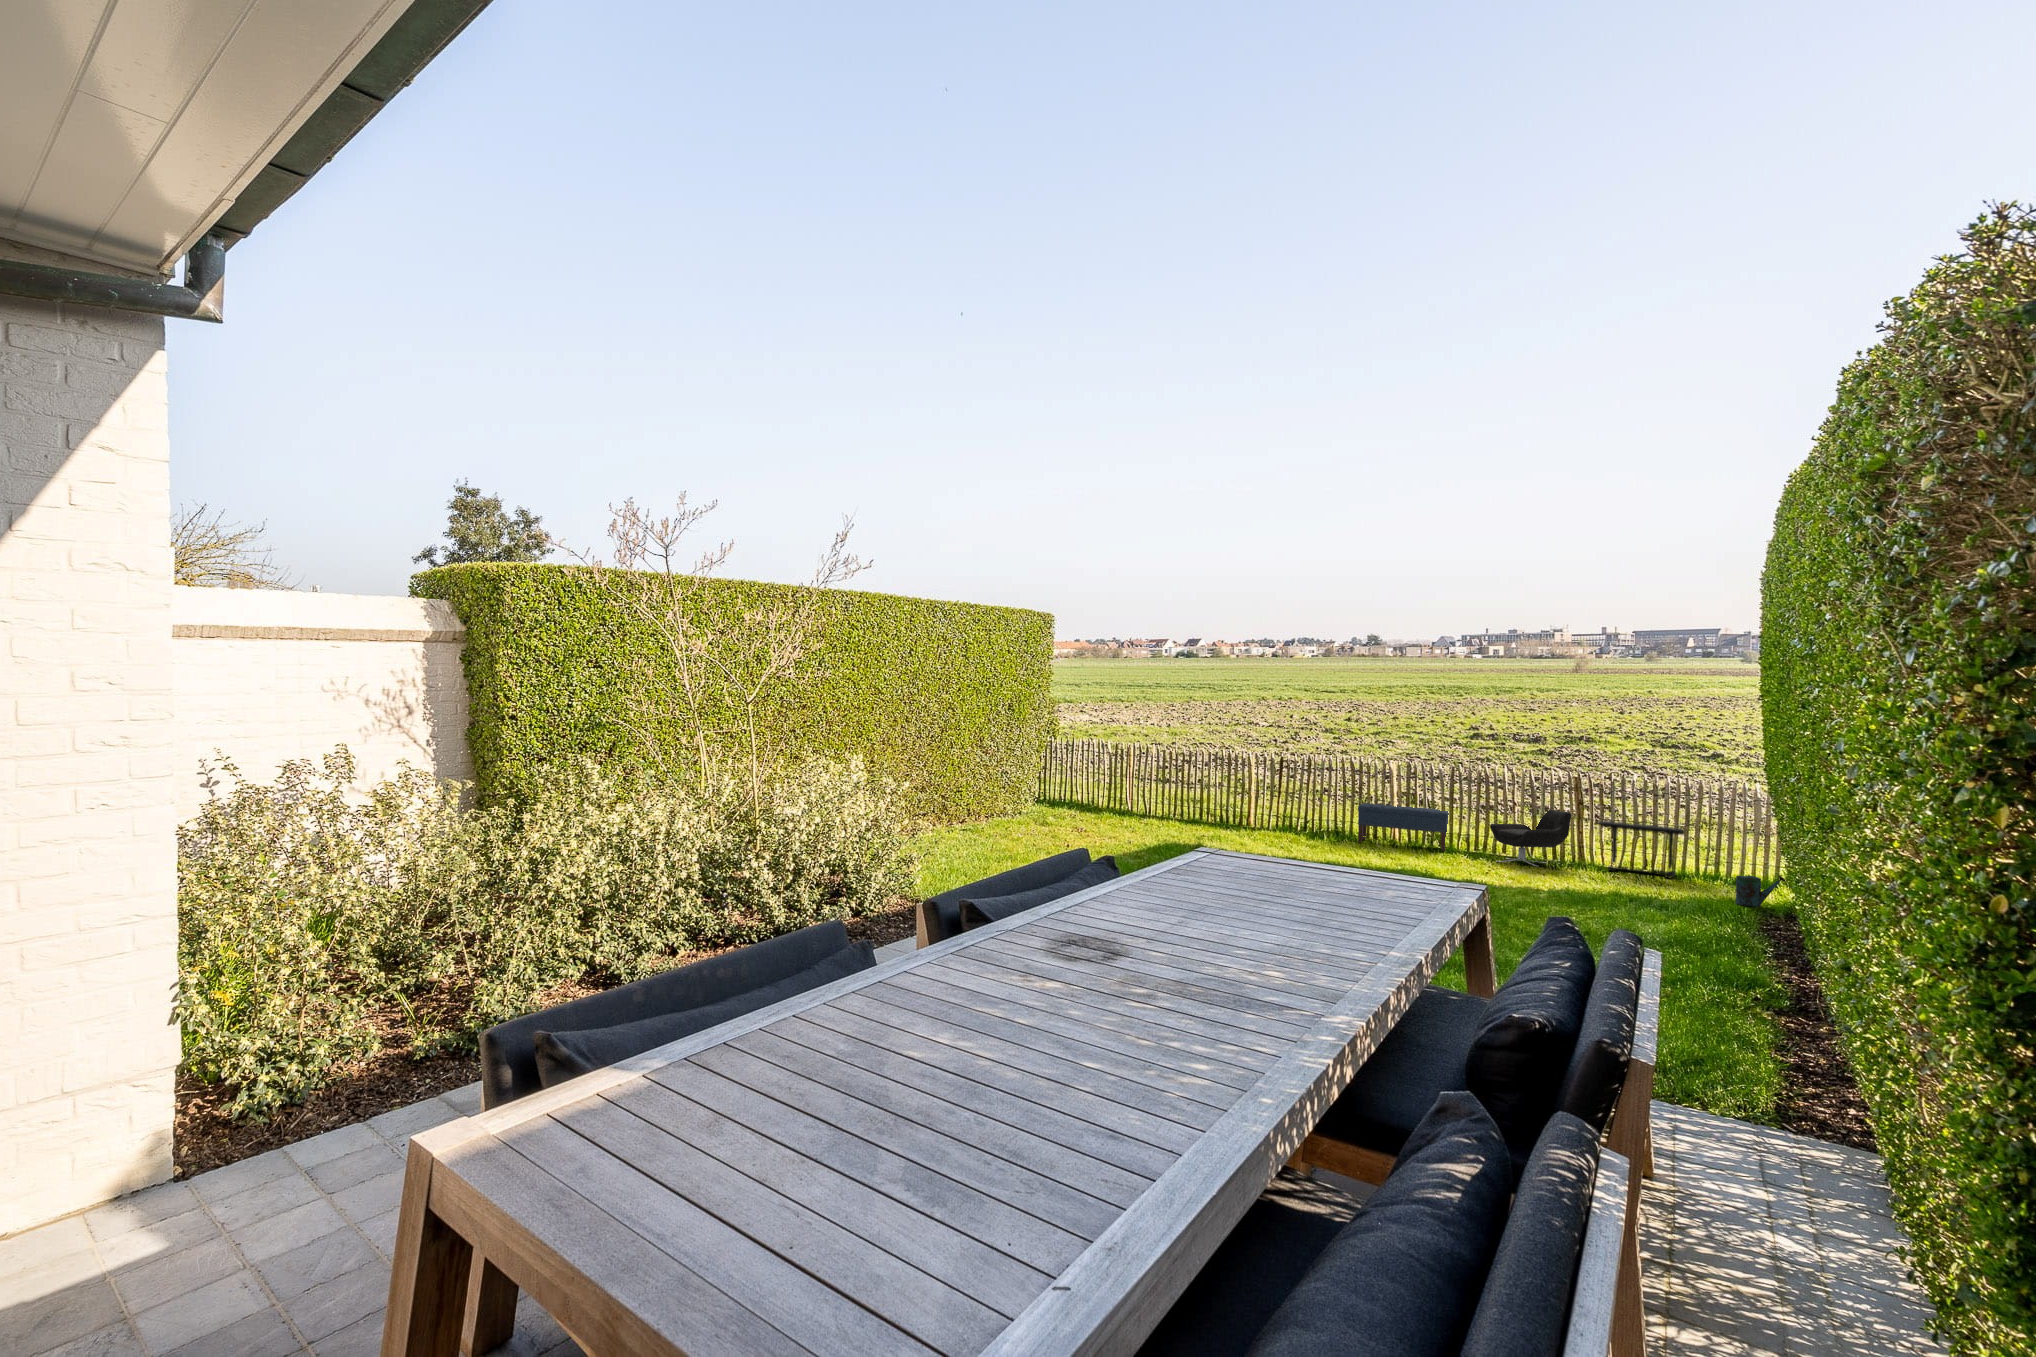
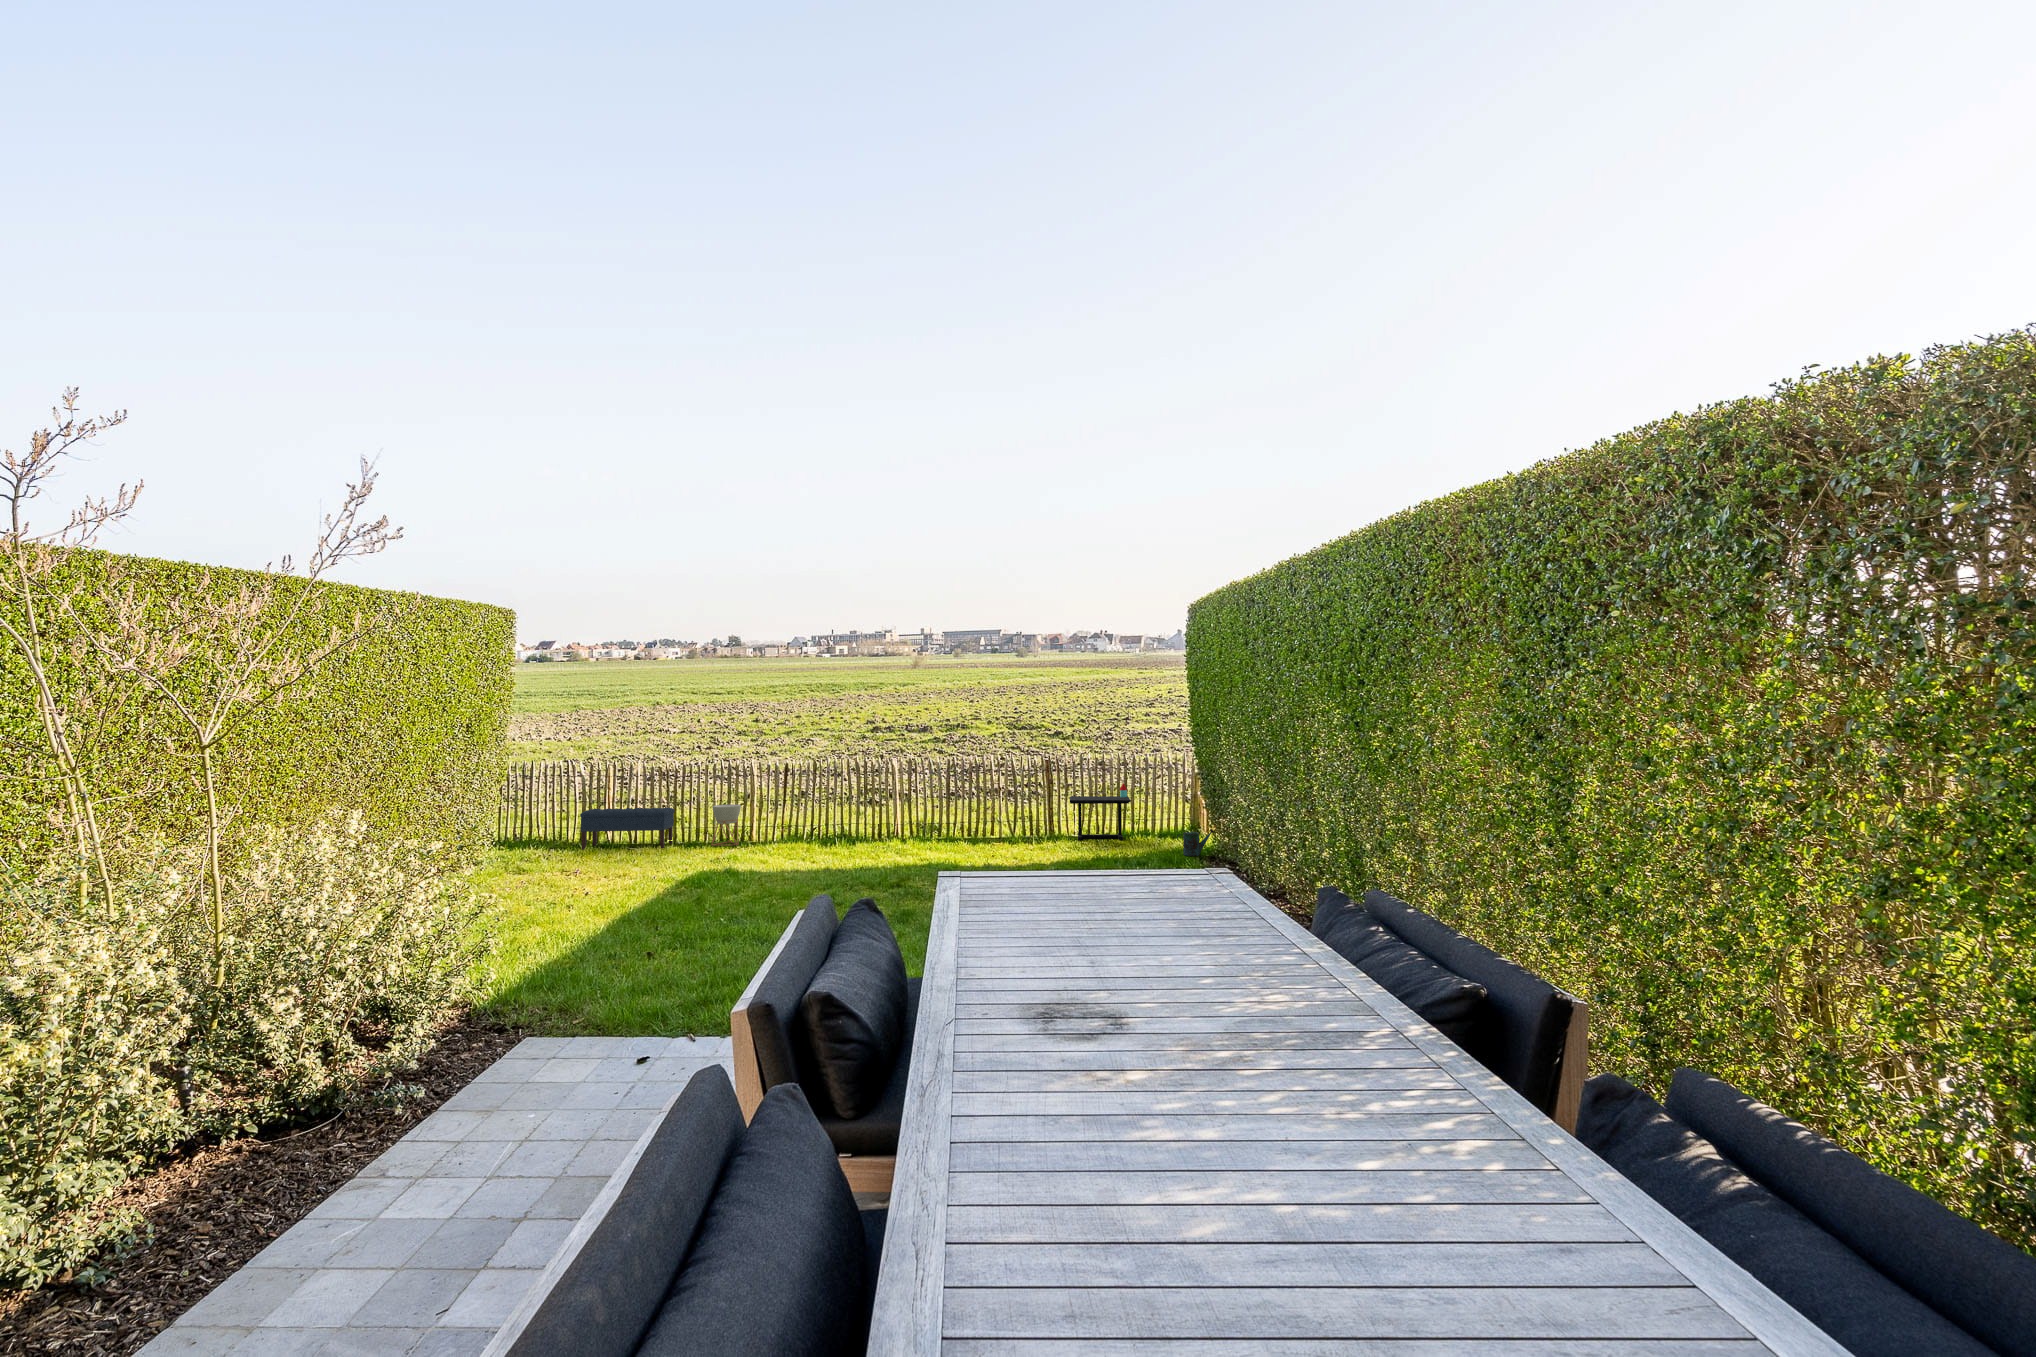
planter: none [1210,789,1238,828] -> present [711,805,741,846]
bench: present [1358,803,1449,851] -> present [580,808,675,850]
lounge chair: present [1490,810,1571,866] -> none [985,792,1049,845]

